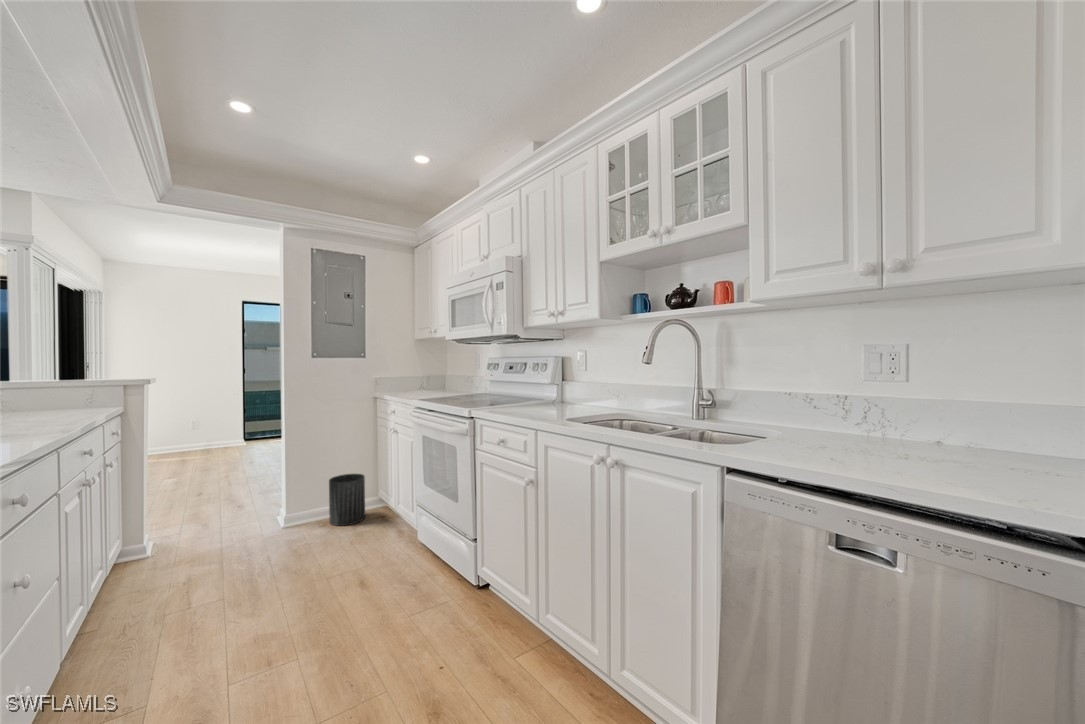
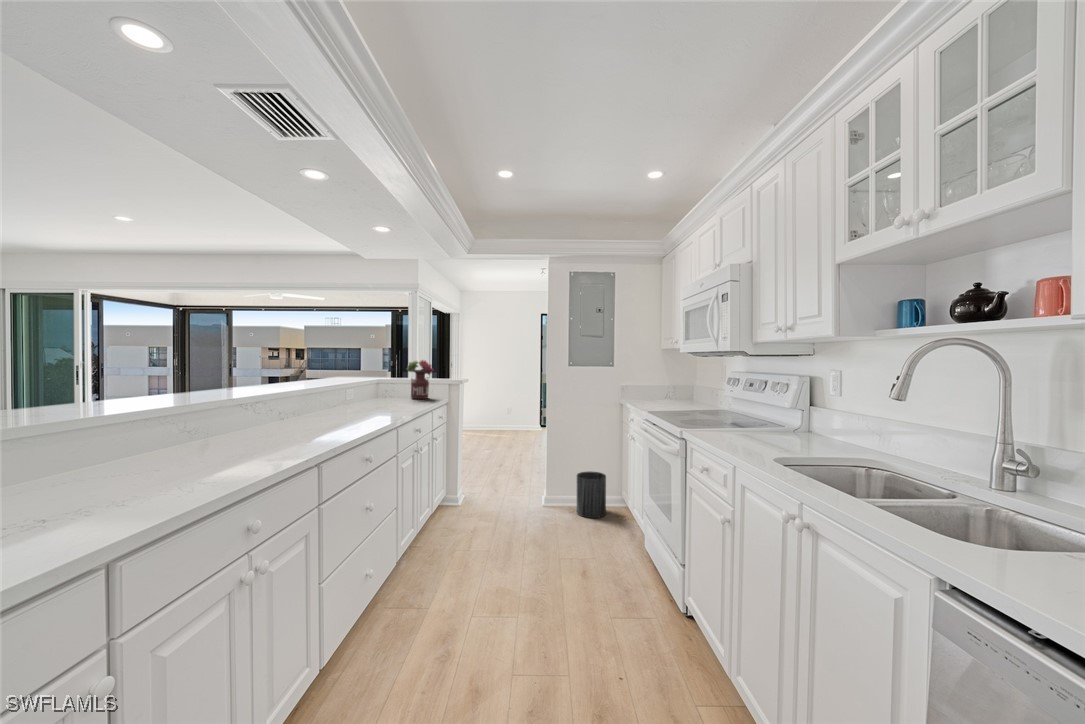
flower arrangement: none [27,351,91,411] -> present [407,360,434,399]

